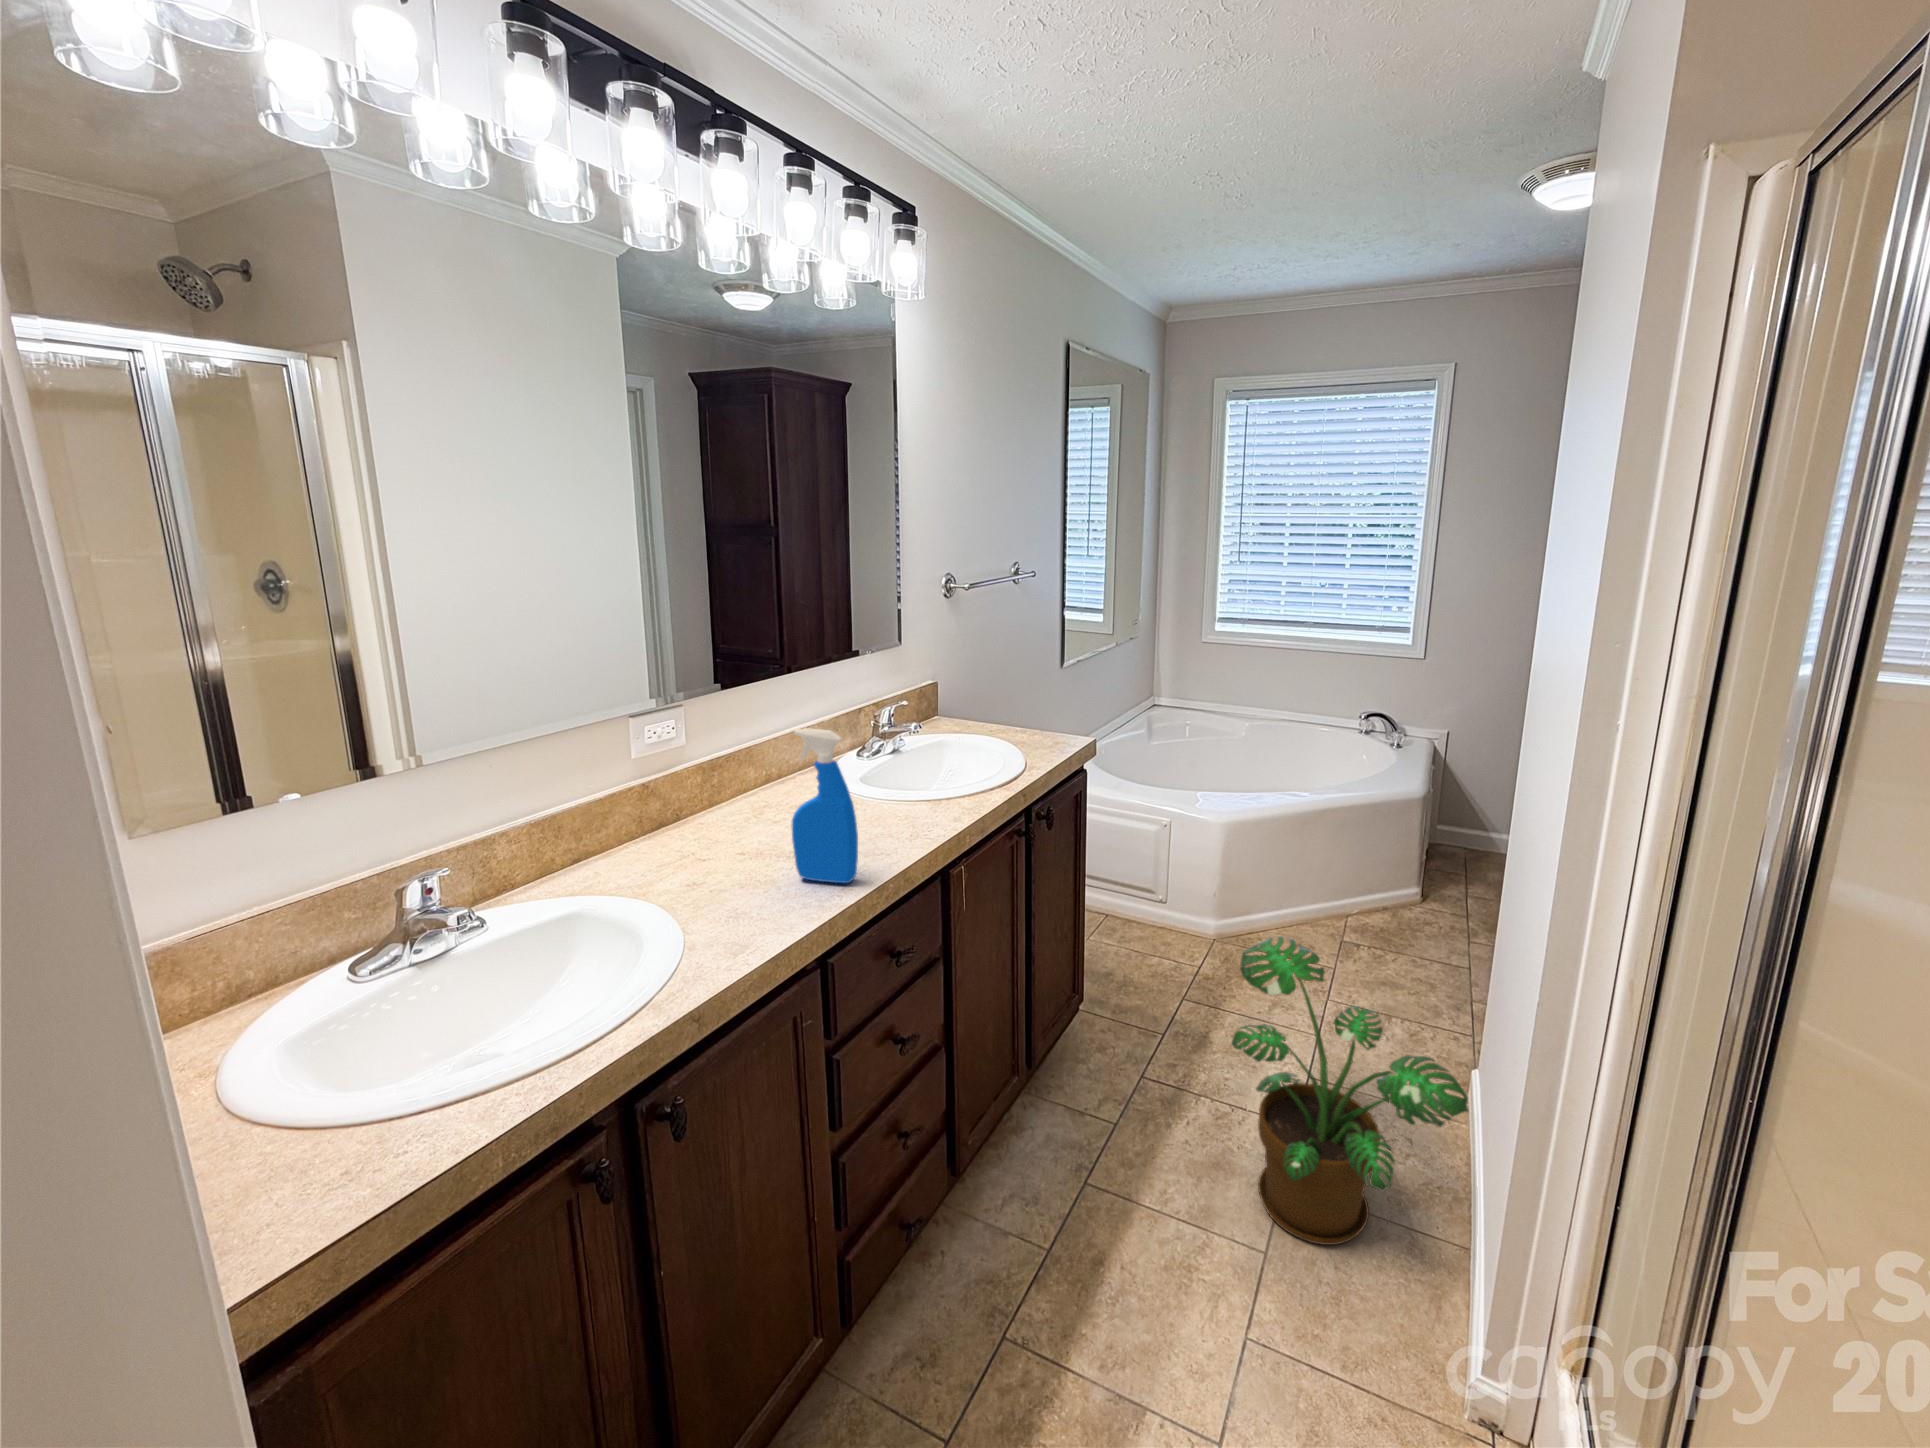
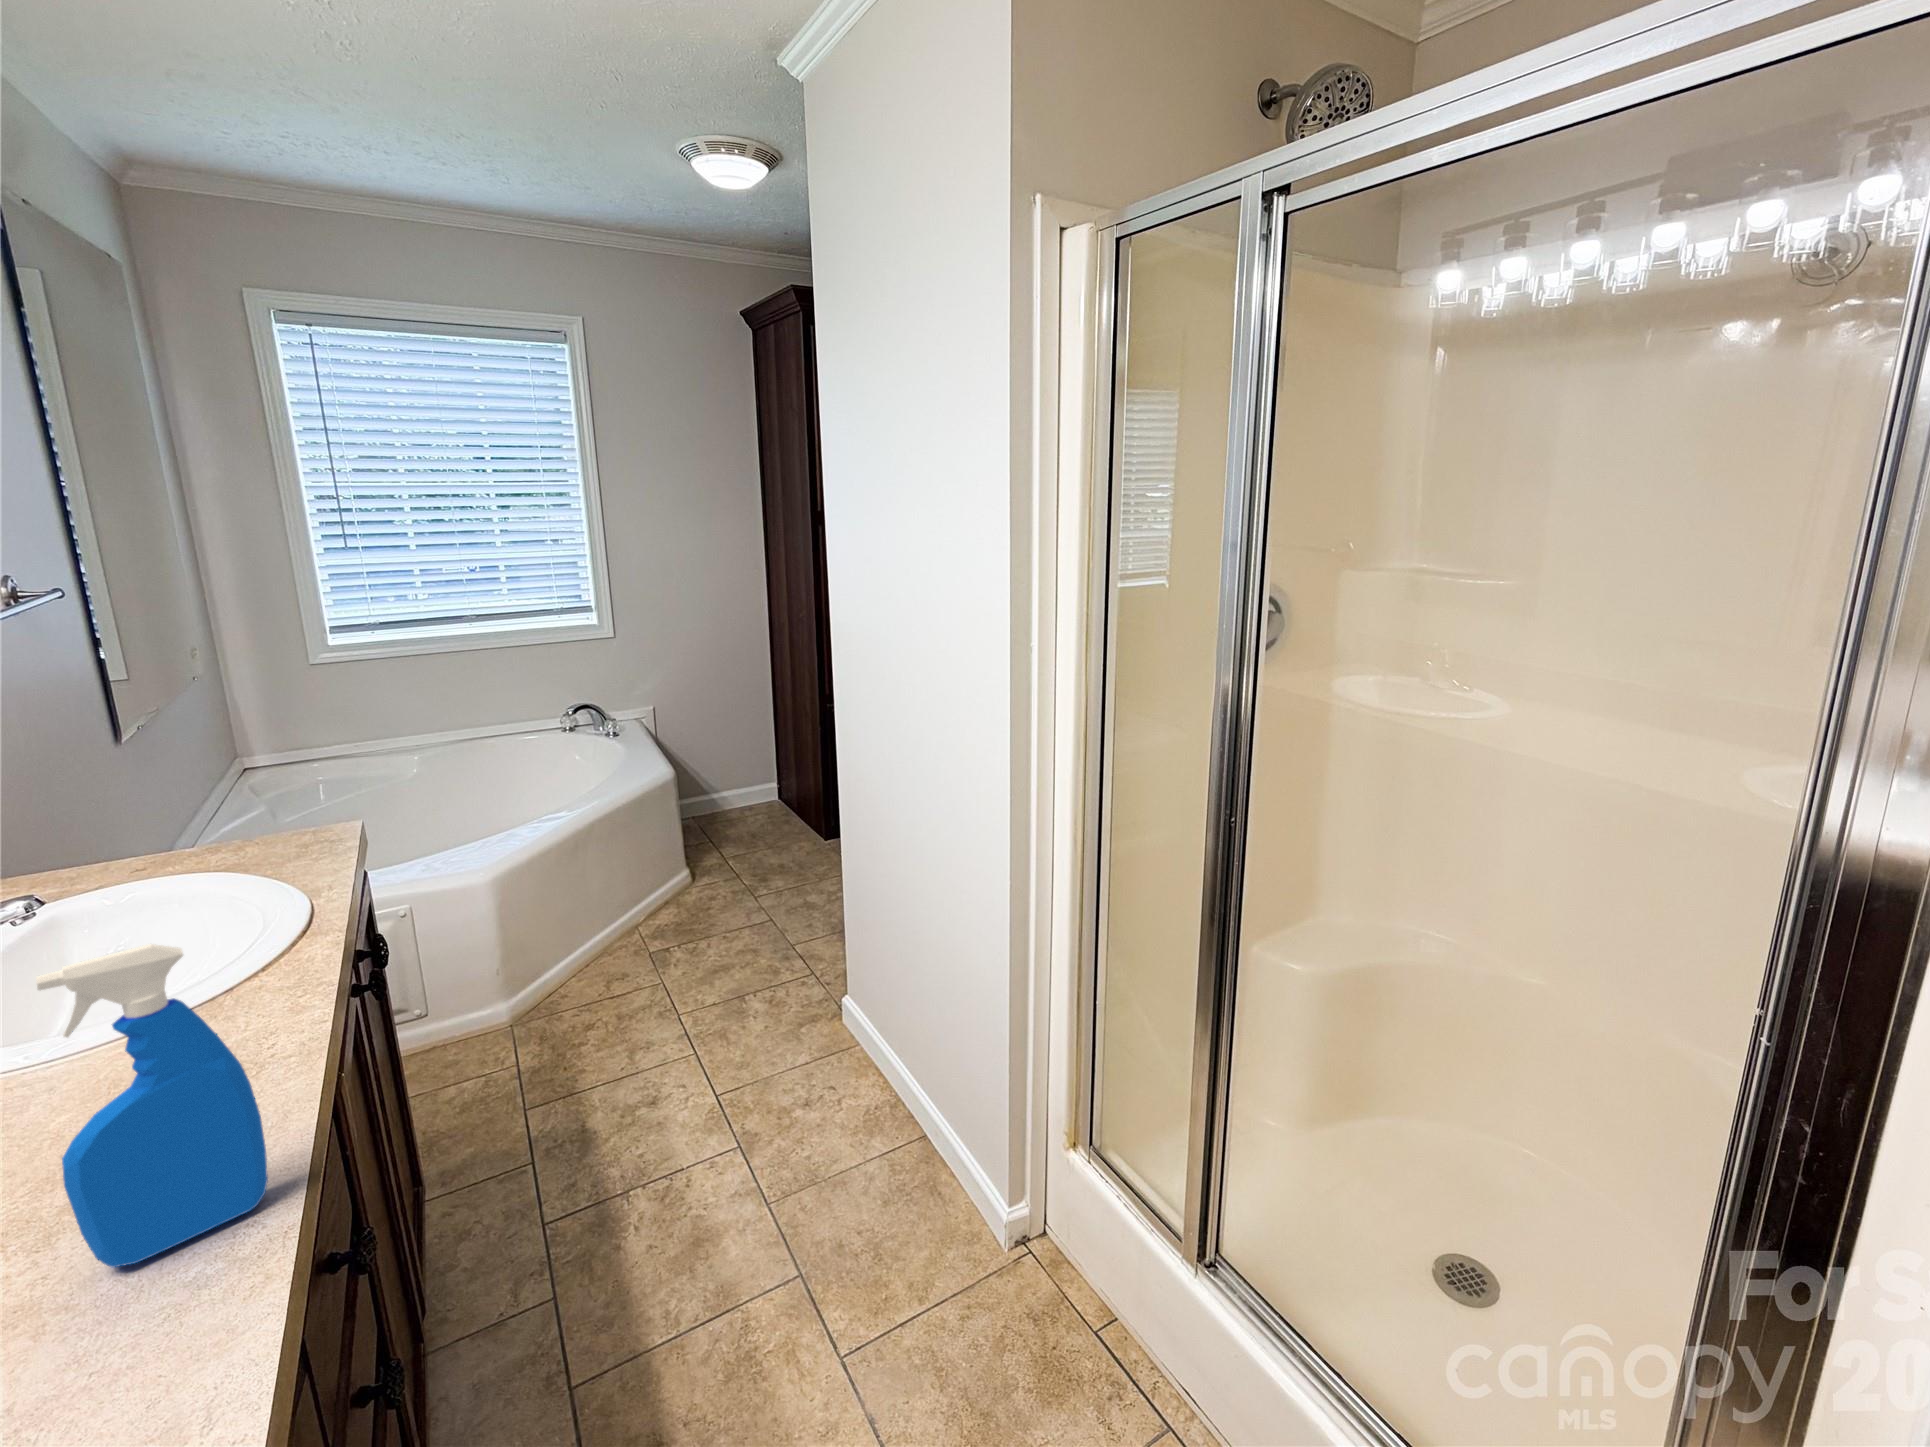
potted plant: present [1231,936,1469,1245] -> none [643,959,930,1242]

